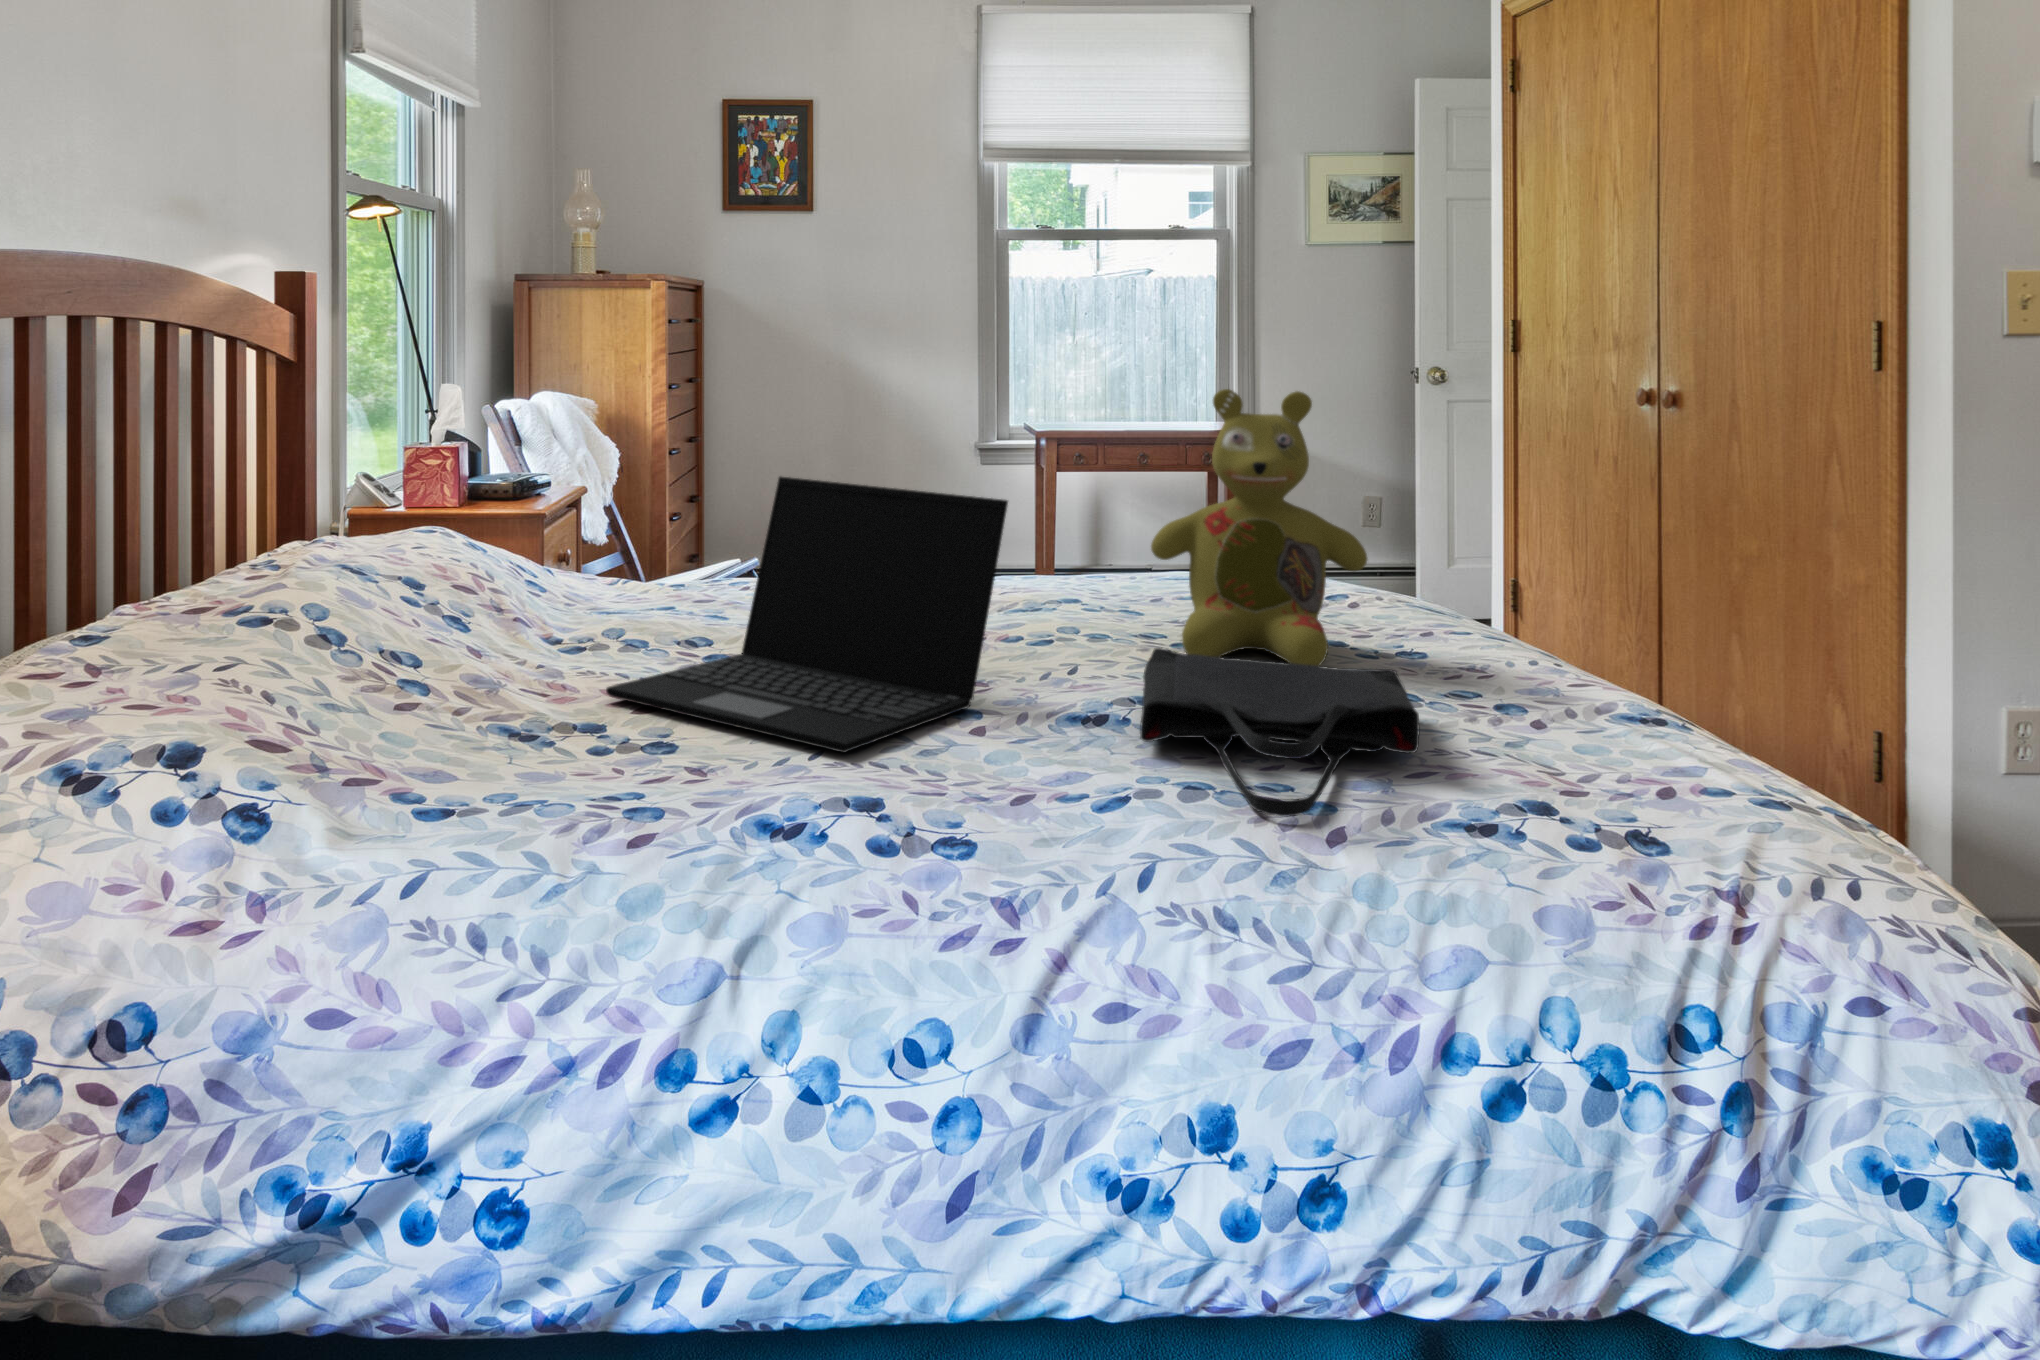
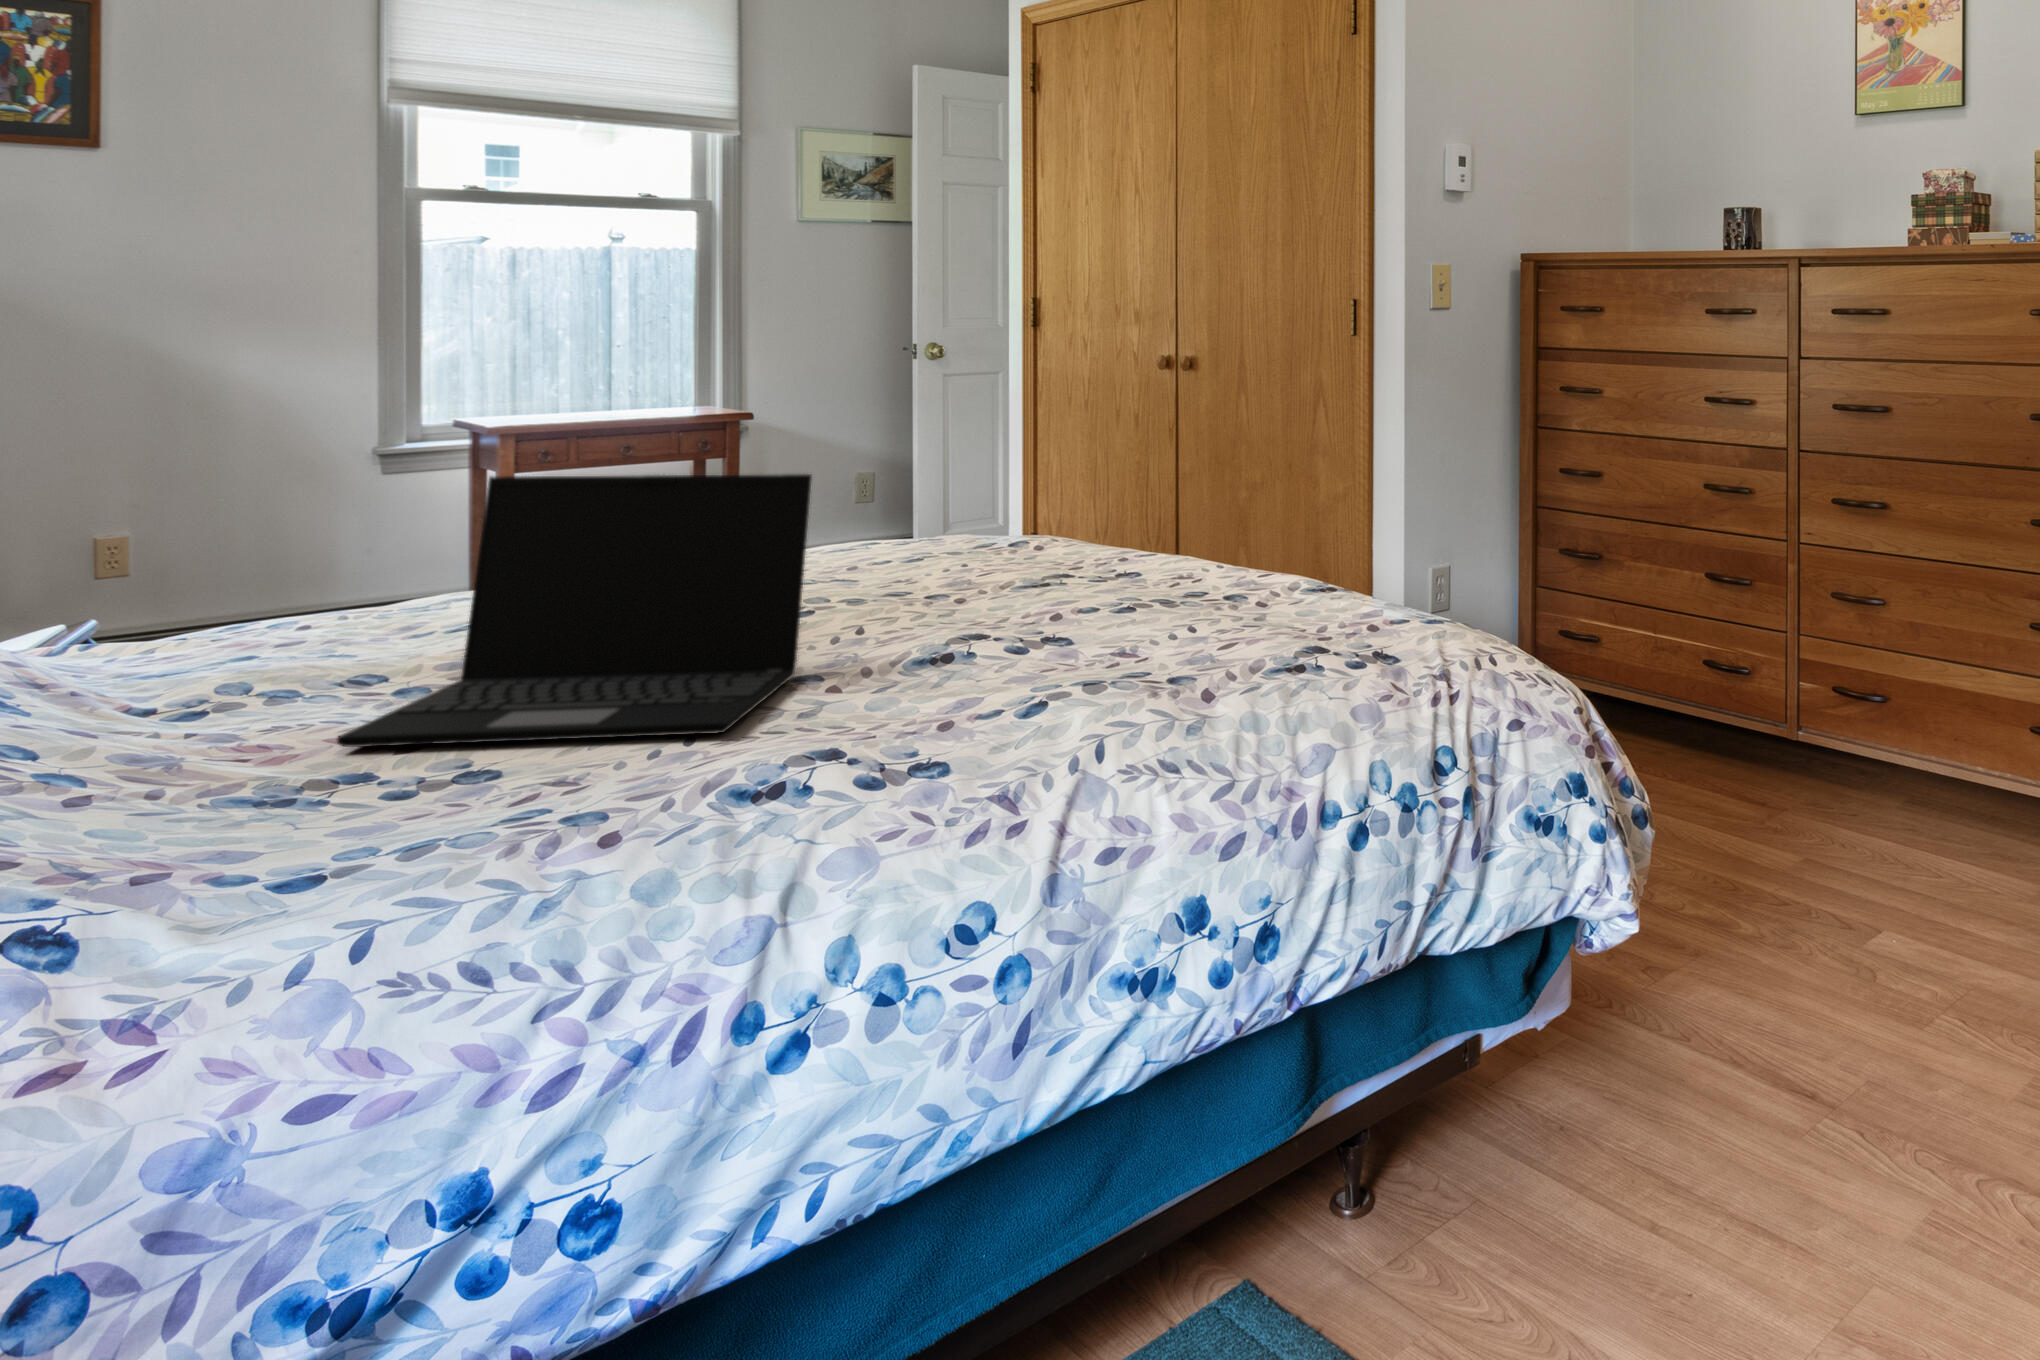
stuffed bear: present [1151,389,1367,666] -> none [882,362,1080,608]
tote bag: present [1140,648,1420,817] -> none [948,582,1211,694]

